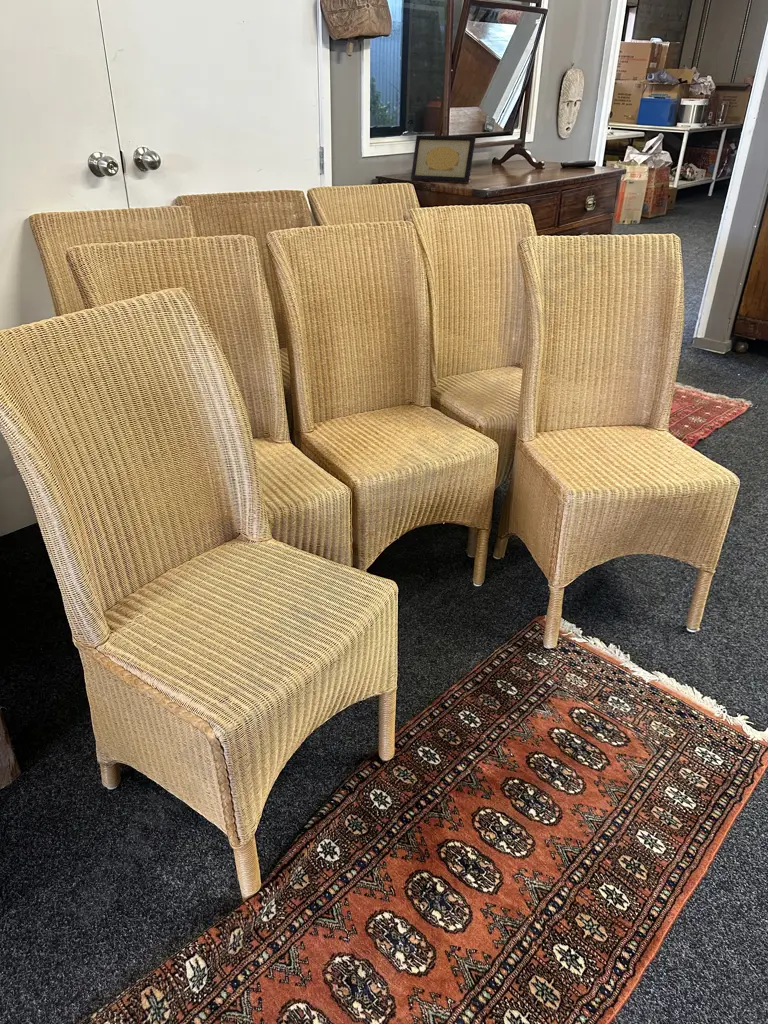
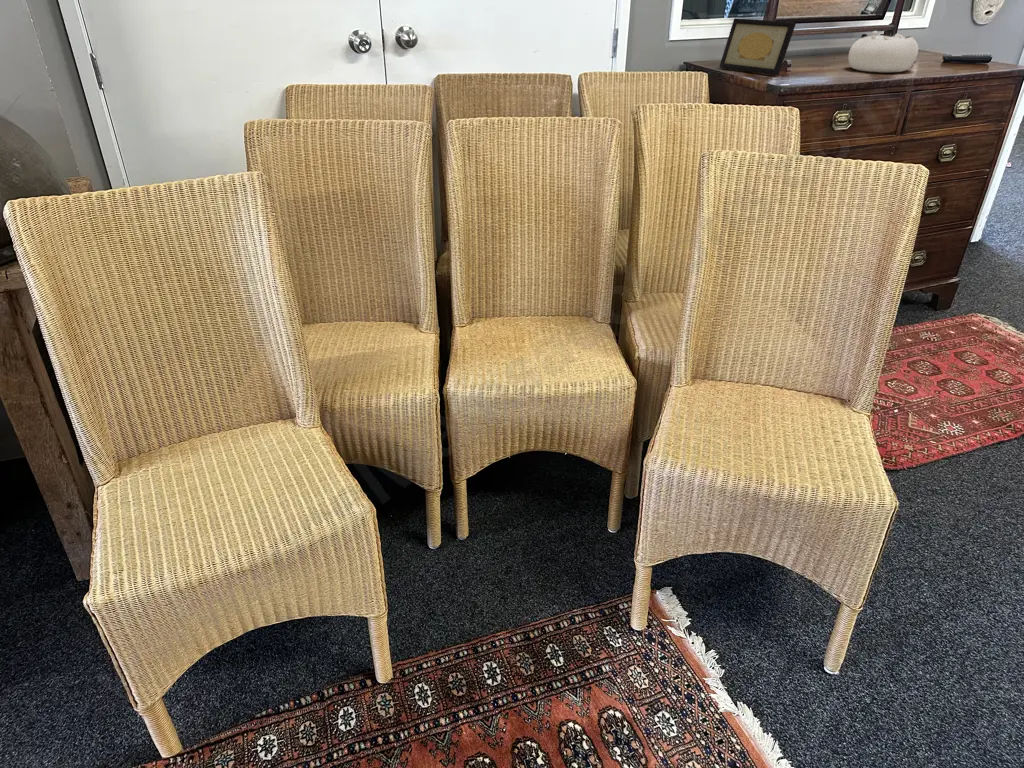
decorative bowl: none [506,143,558,177] -> present [848,31,918,72]

